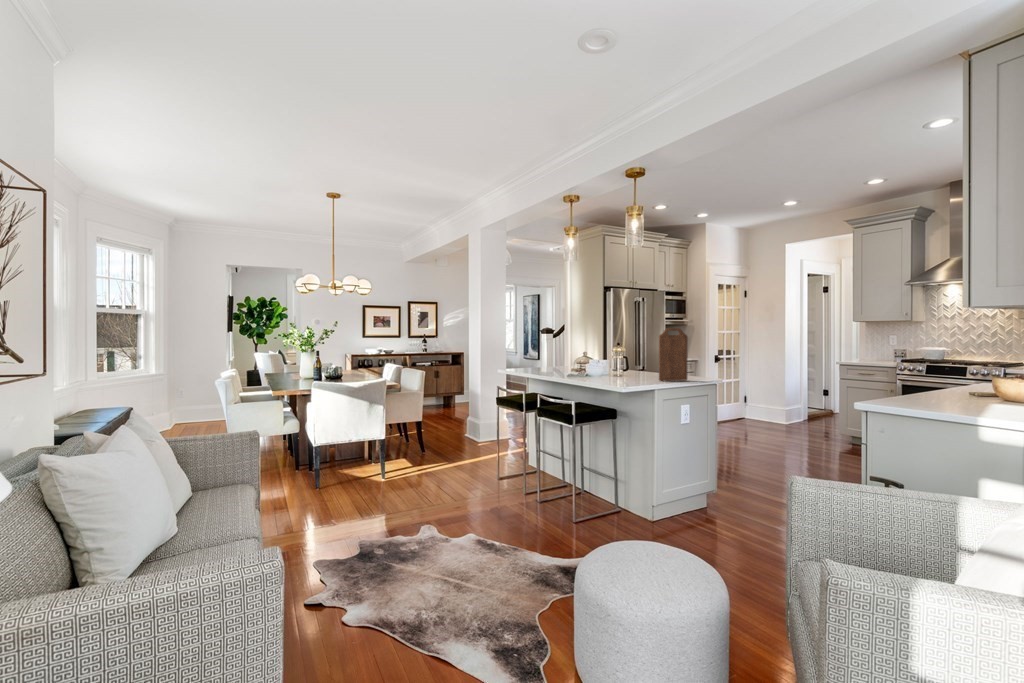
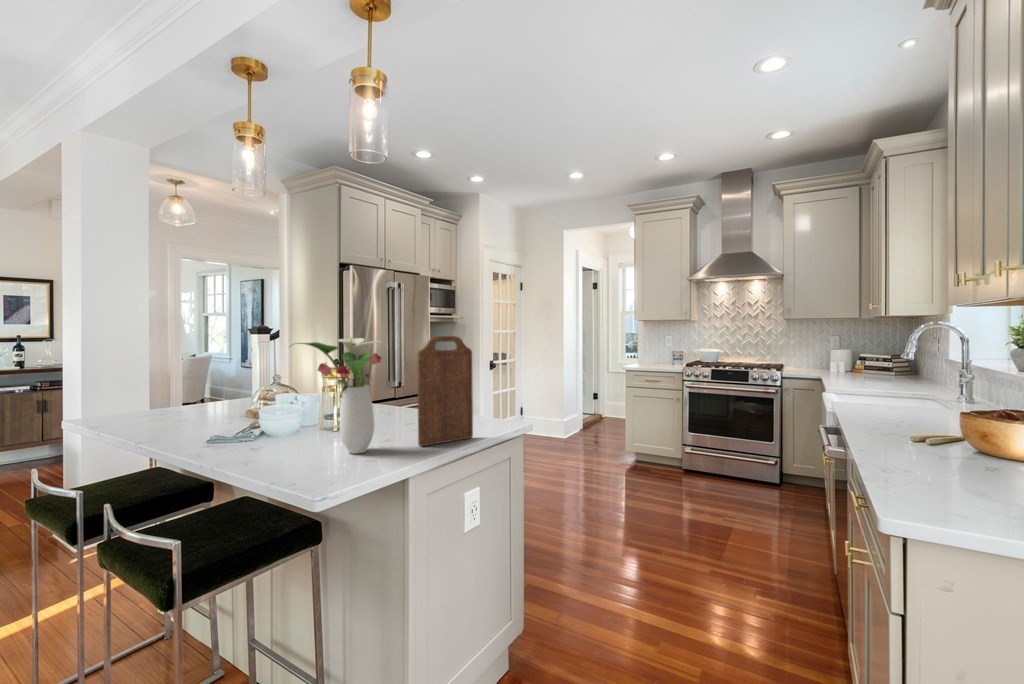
flower arrangement: none [601,328,642,381] -> present [292,338,382,453]

